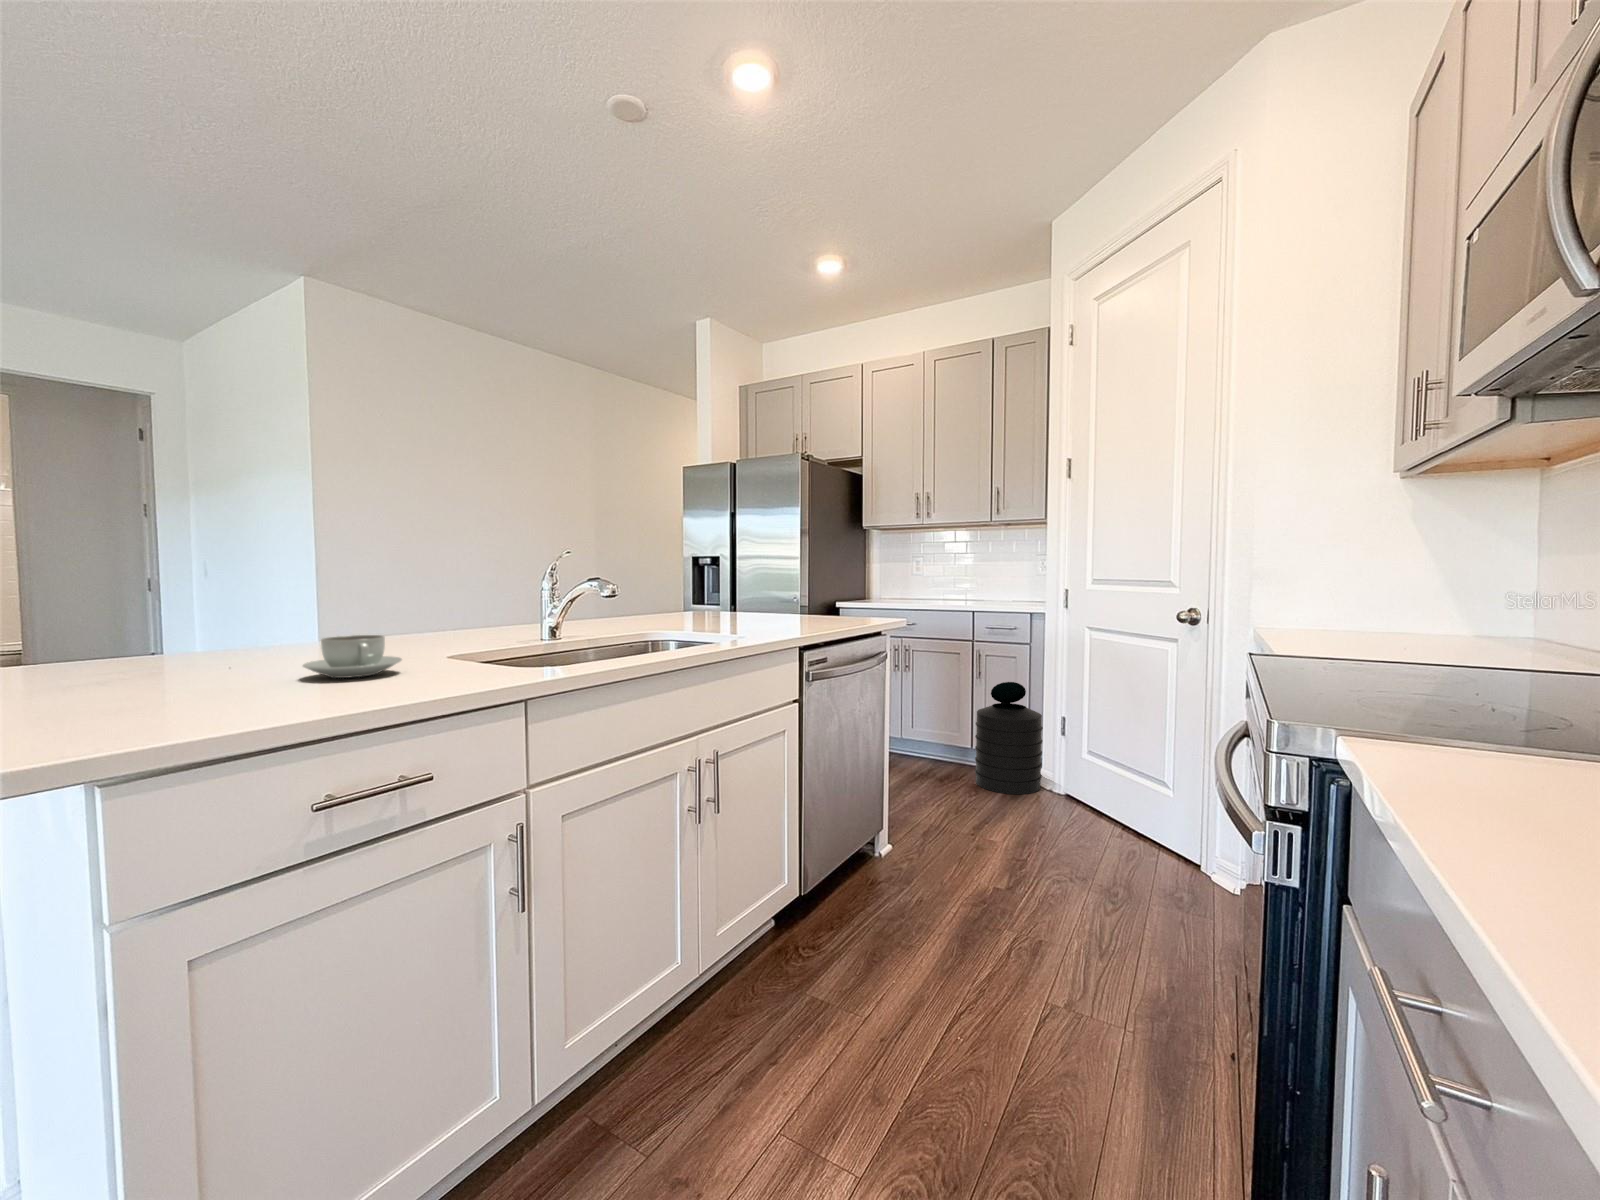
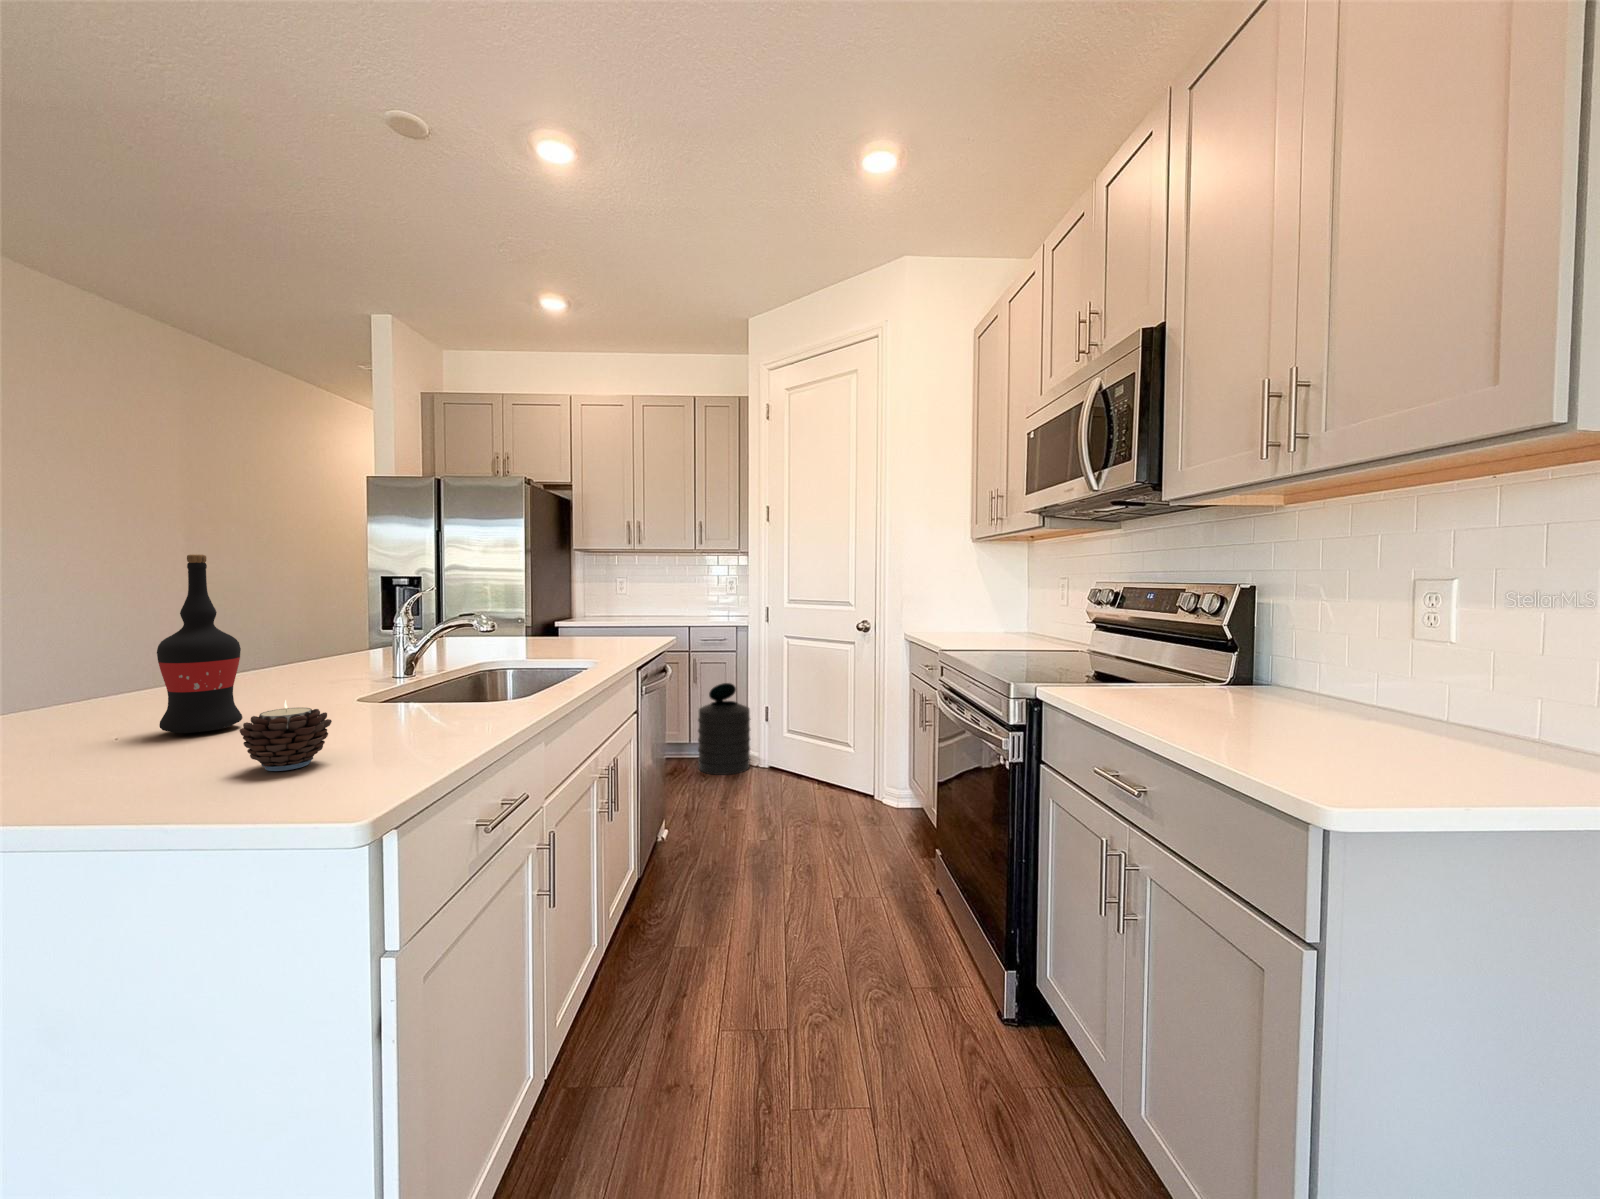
wine bottle: none [218,493,294,659] -> present [157,554,242,733]
candle: none [99,622,202,696] -> present [240,700,332,771]
coffee cup: present [303,635,402,678] -> none [365,692,452,734]

